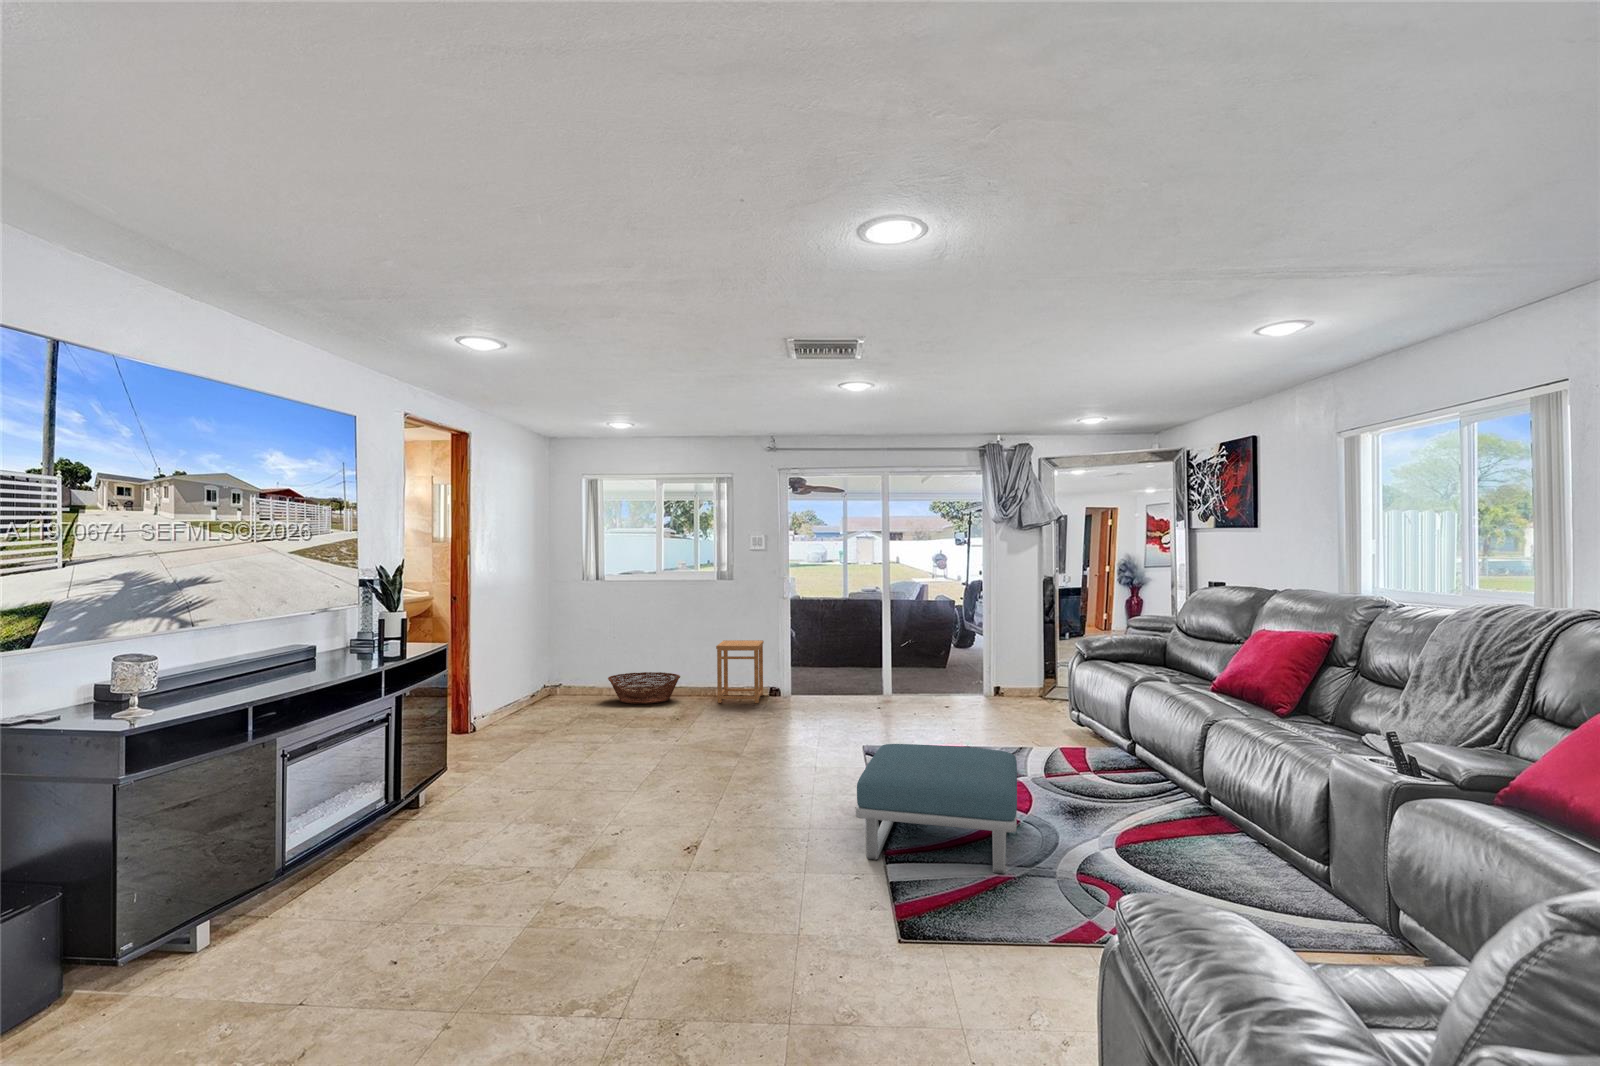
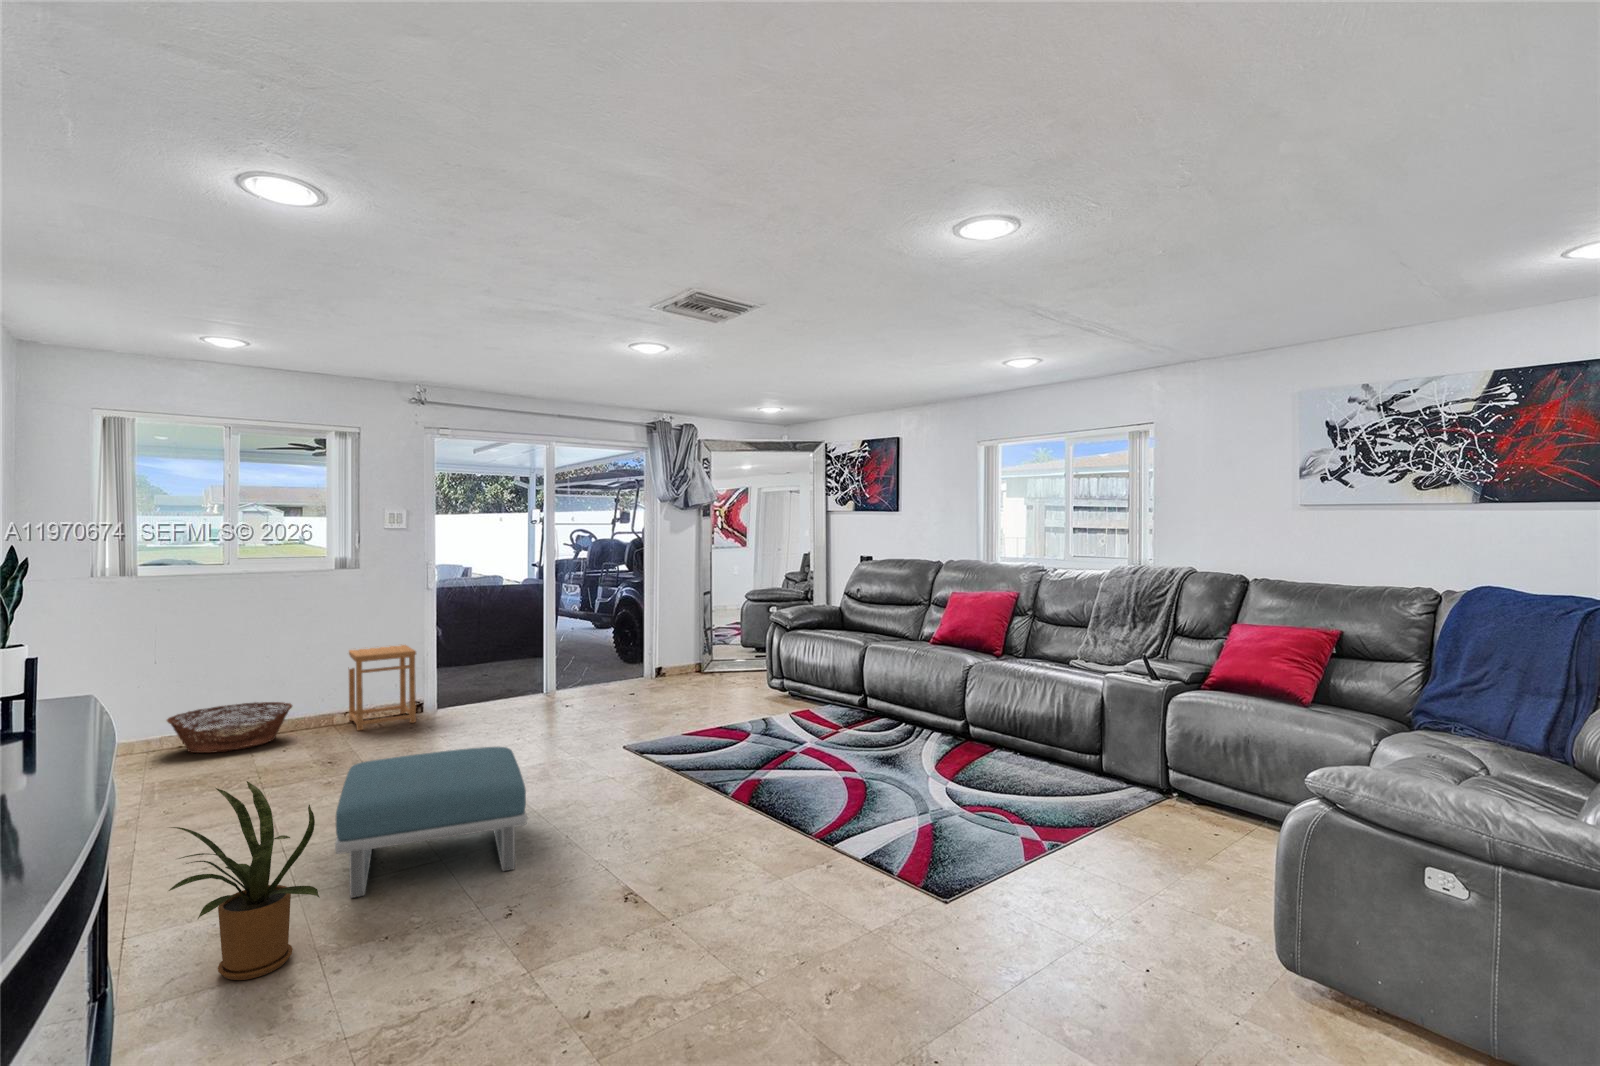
house plant: none [403,711,486,839] -> present [169,781,319,980]
footstool: present [856,744,1017,874] -> present [335,747,527,898]

